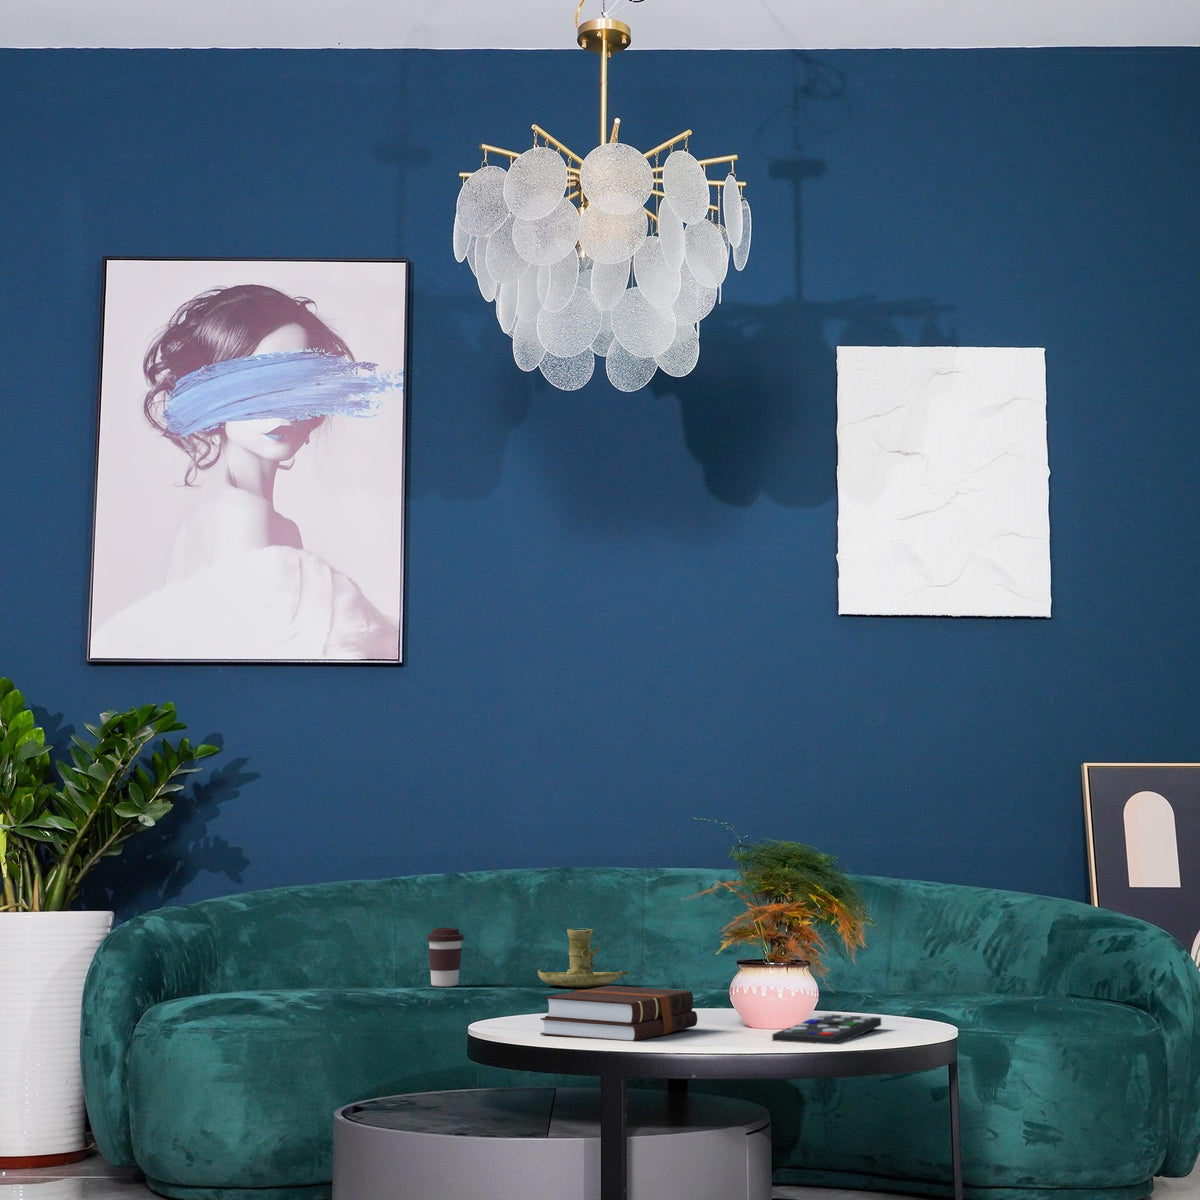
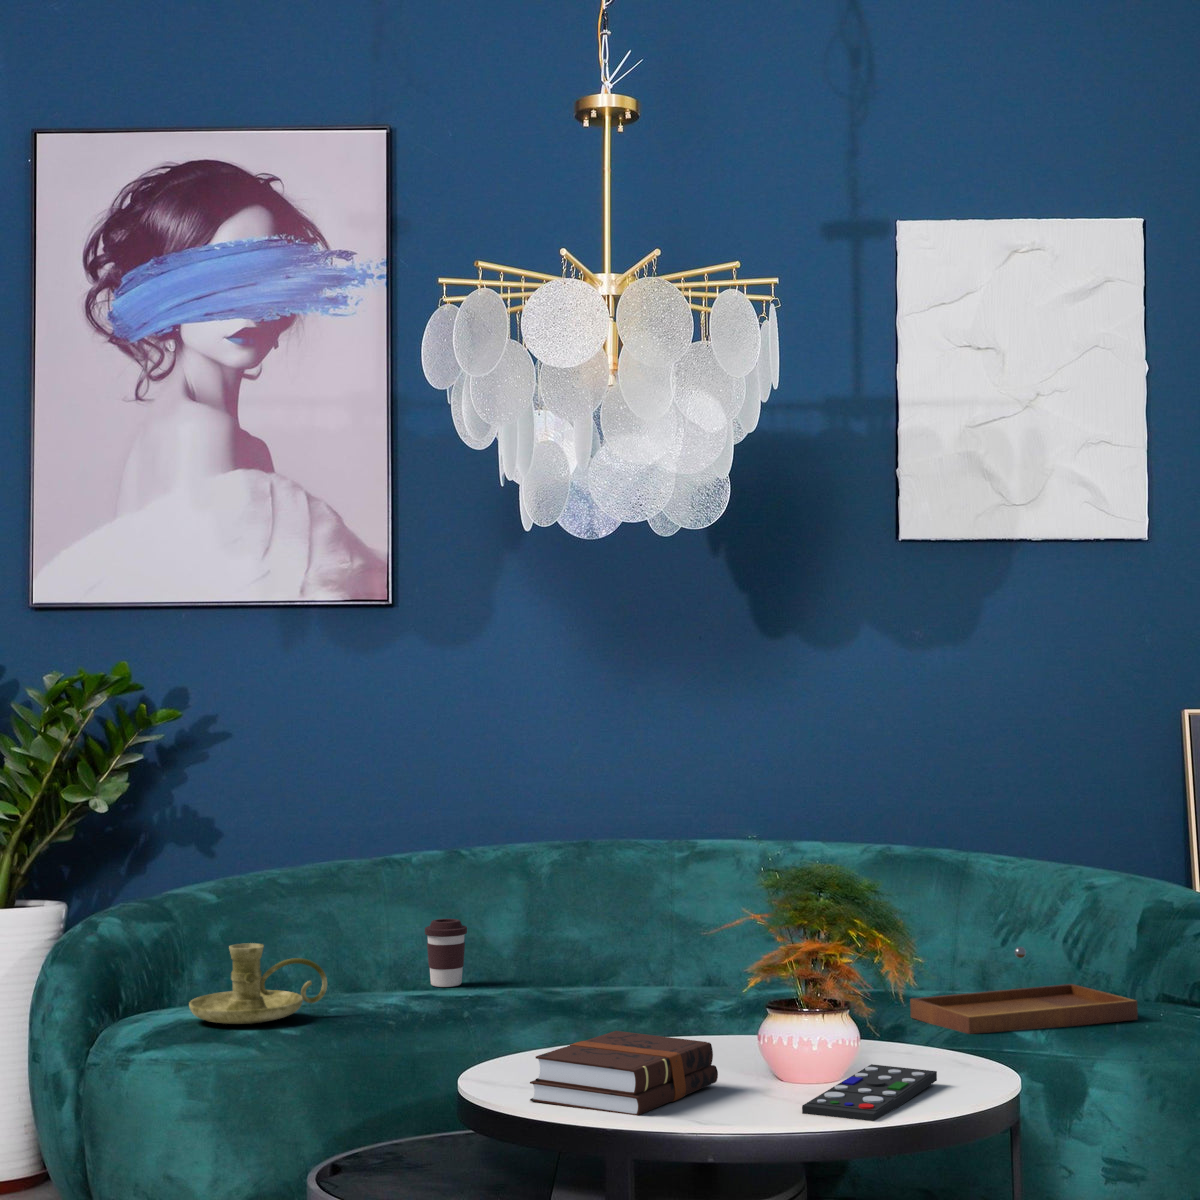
candle holder: present [538,929,631,988] -> present [189,943,327,1024]
tray: none [850,941,1043,1011] -> present [910,947,1138,1034]

